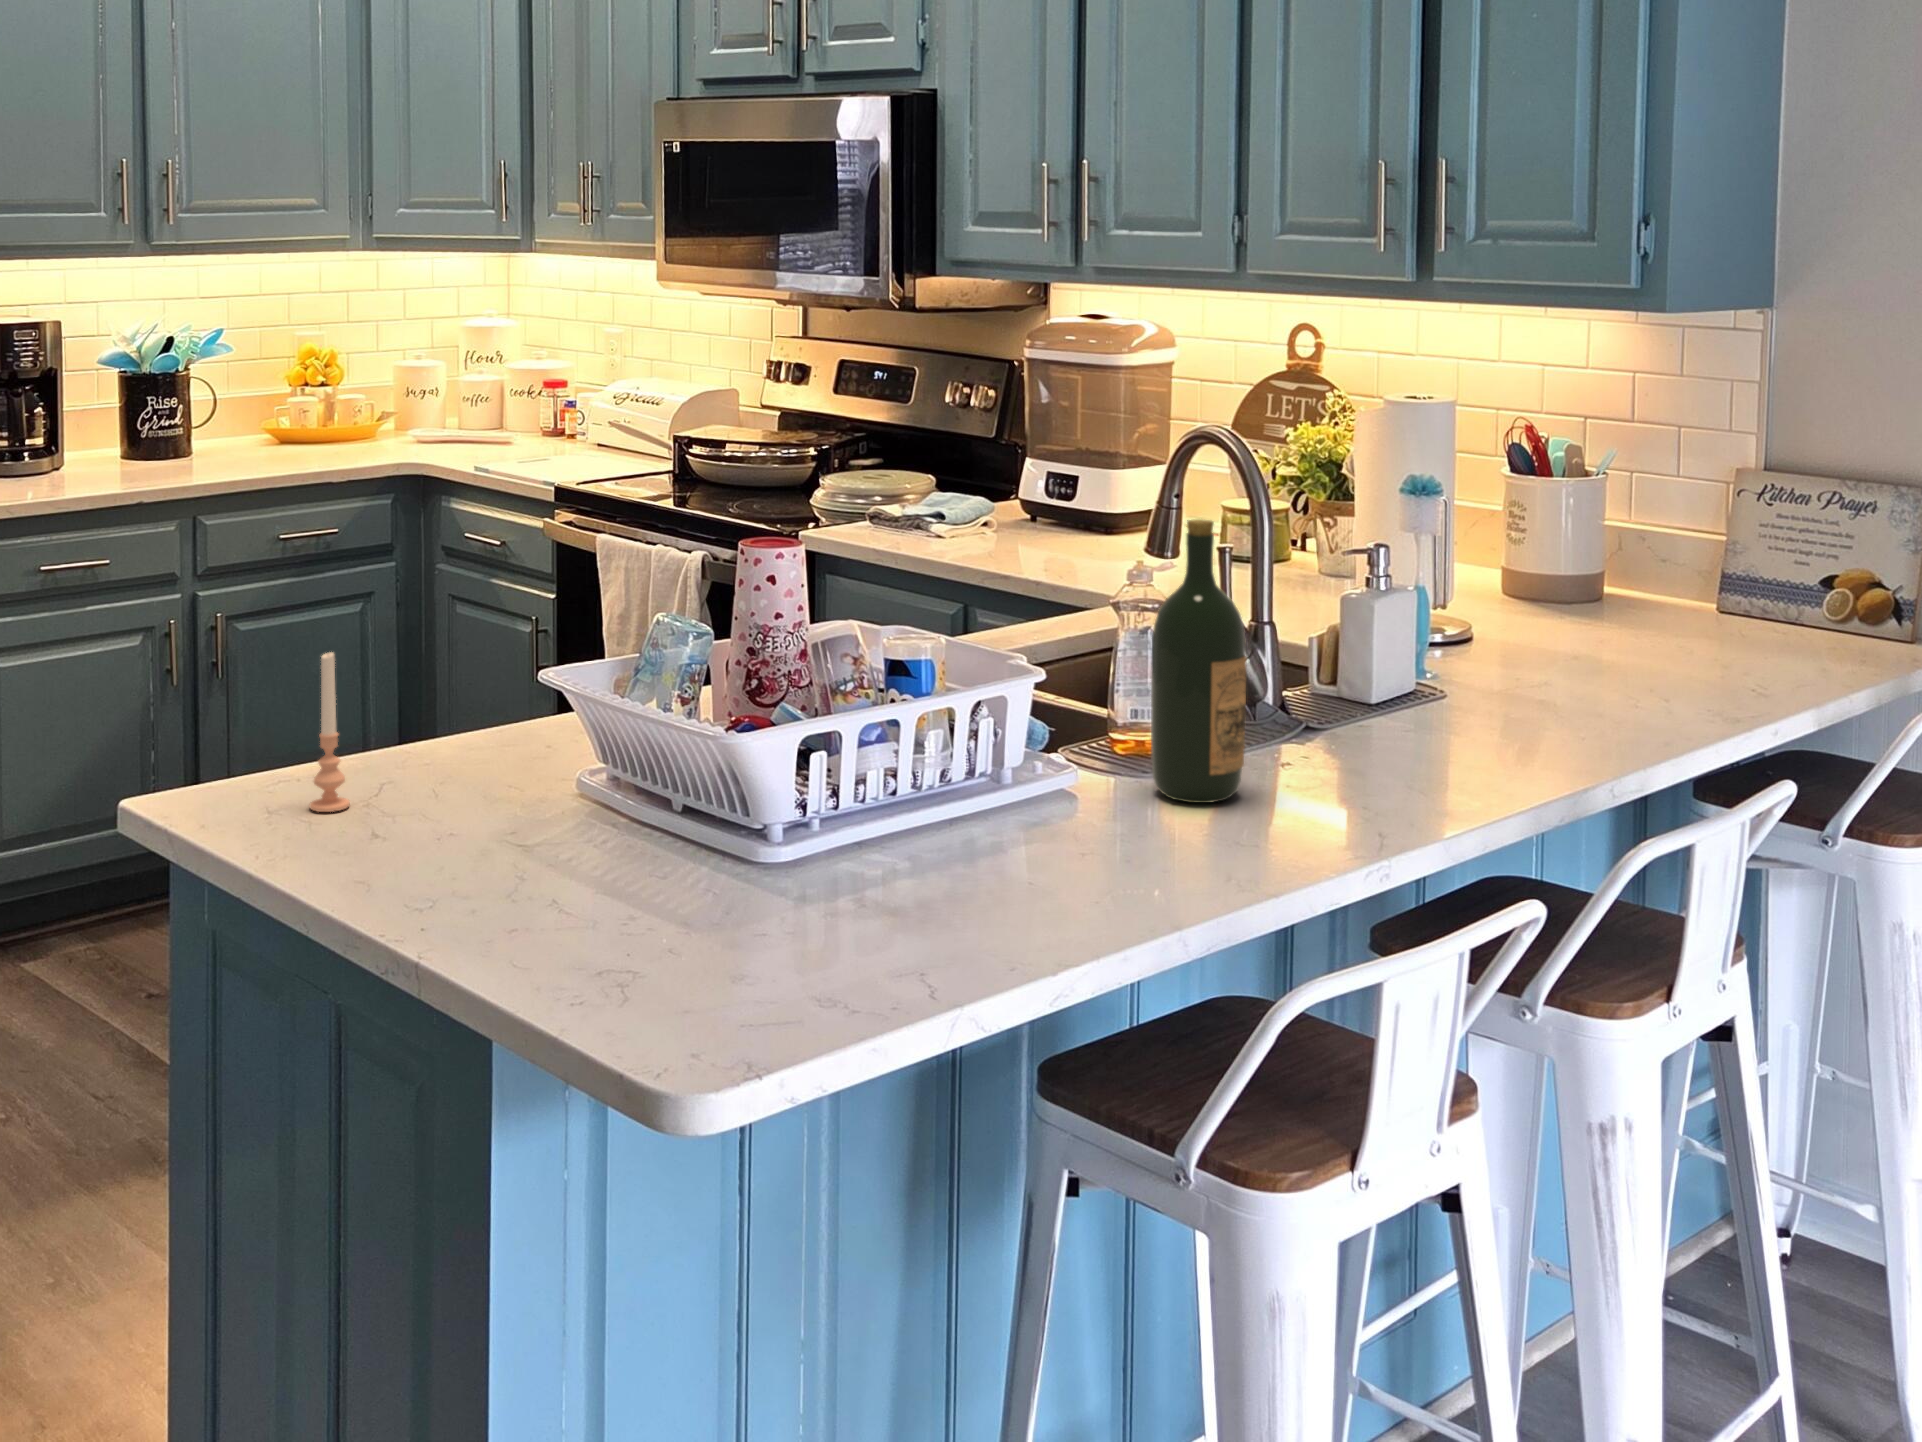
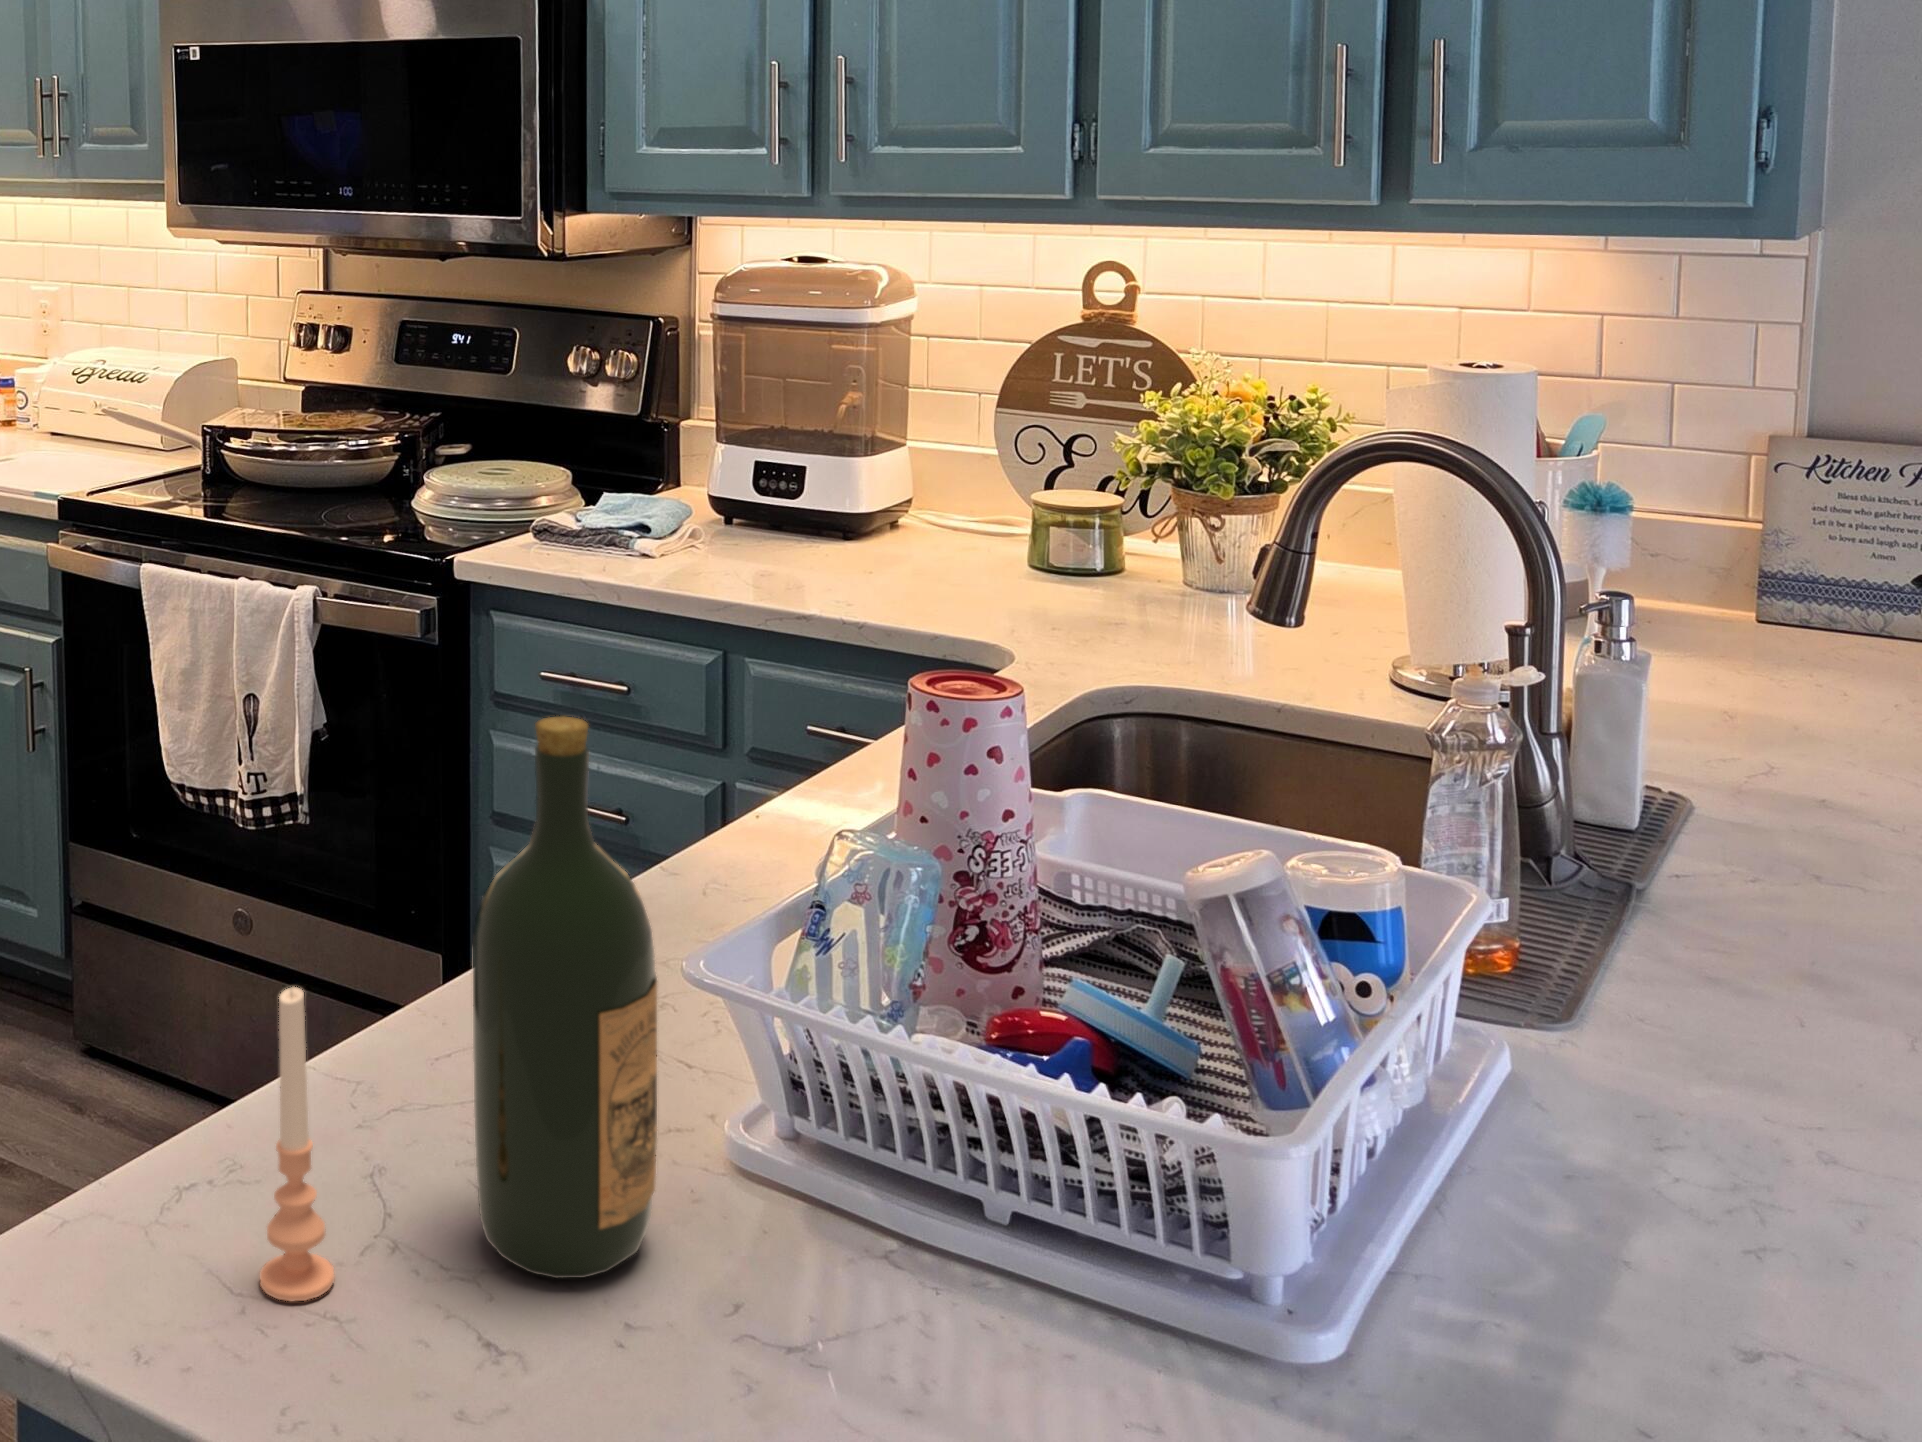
wine bottle: present [1151,519,1247,803] -> present [472,716,657,1278]

